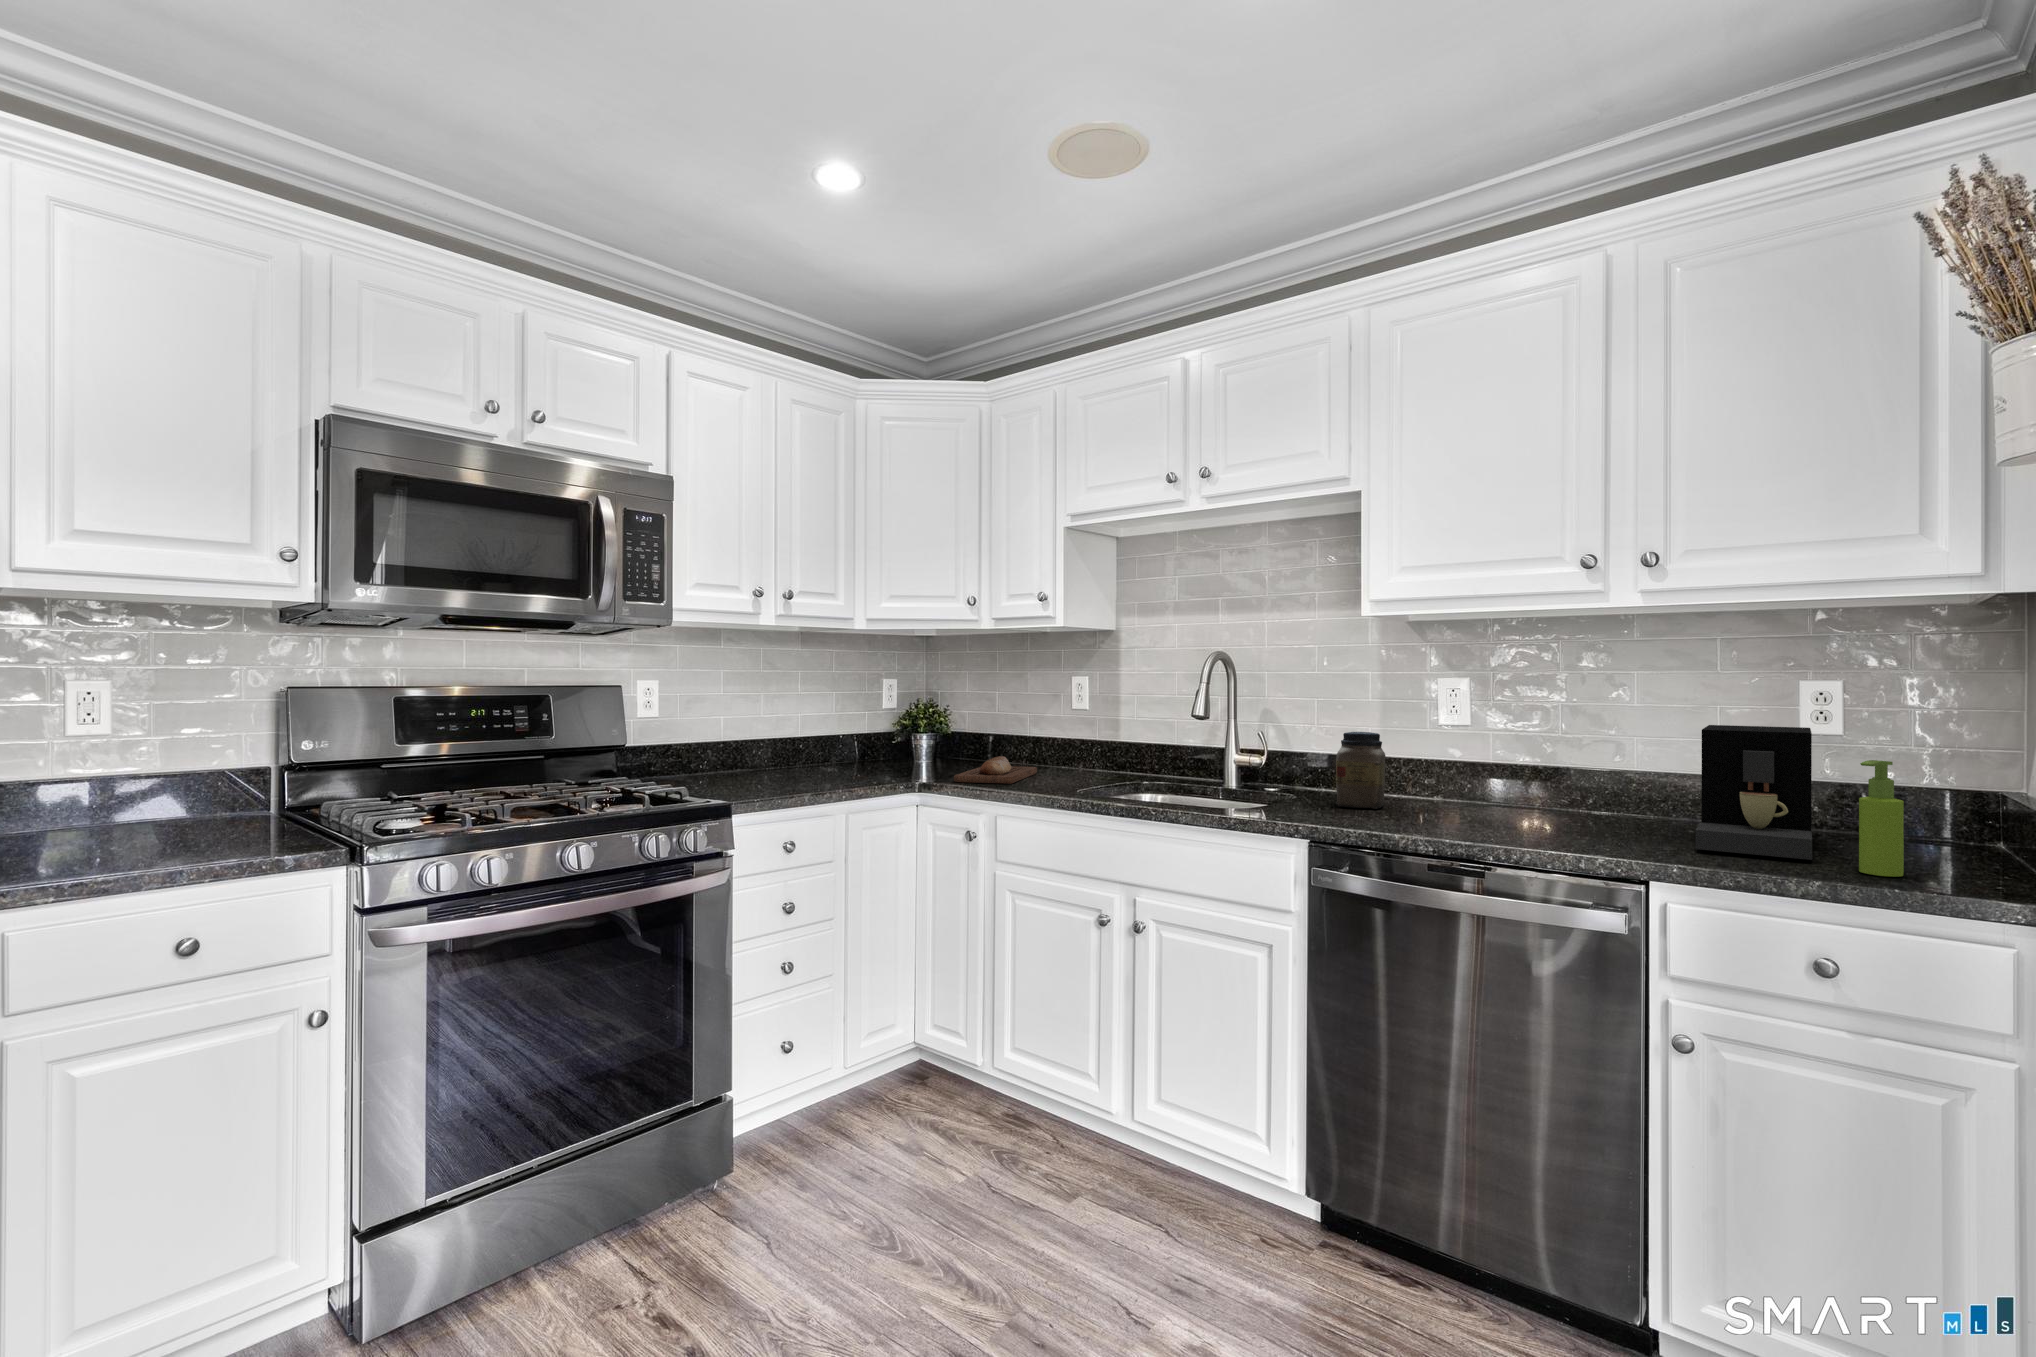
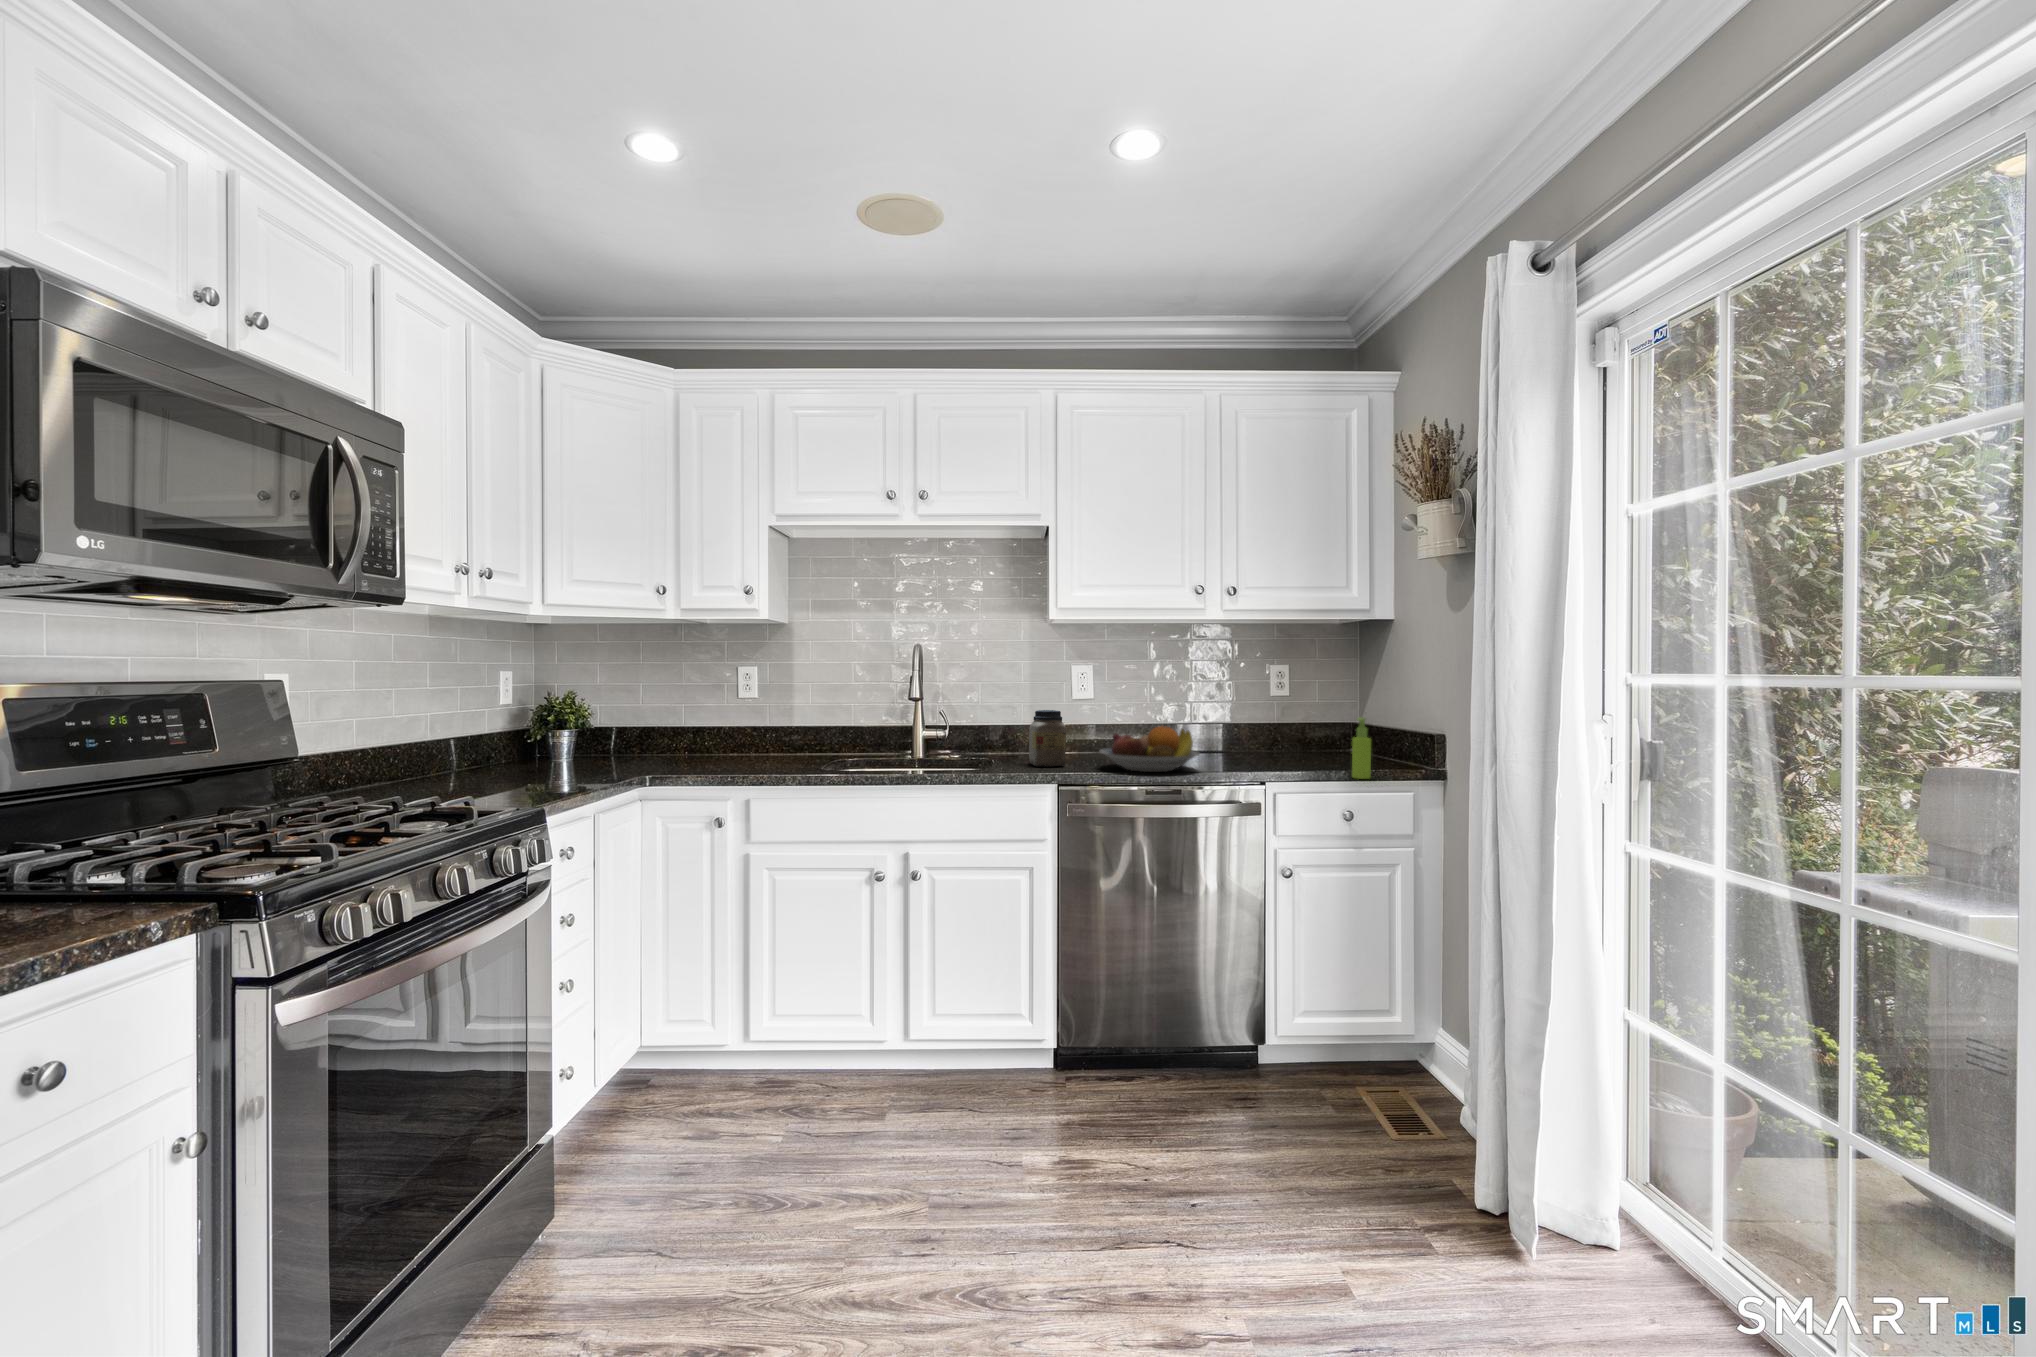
coffee maker: present [1696,725,1812,860] -> none [1248,700,1329,774]
bread loaf: present [954,756,1037,784] -> none [664,744,735,772]
fruit bowl: none [1415,761,1581,828] -> present [1100,726,1200,772]

